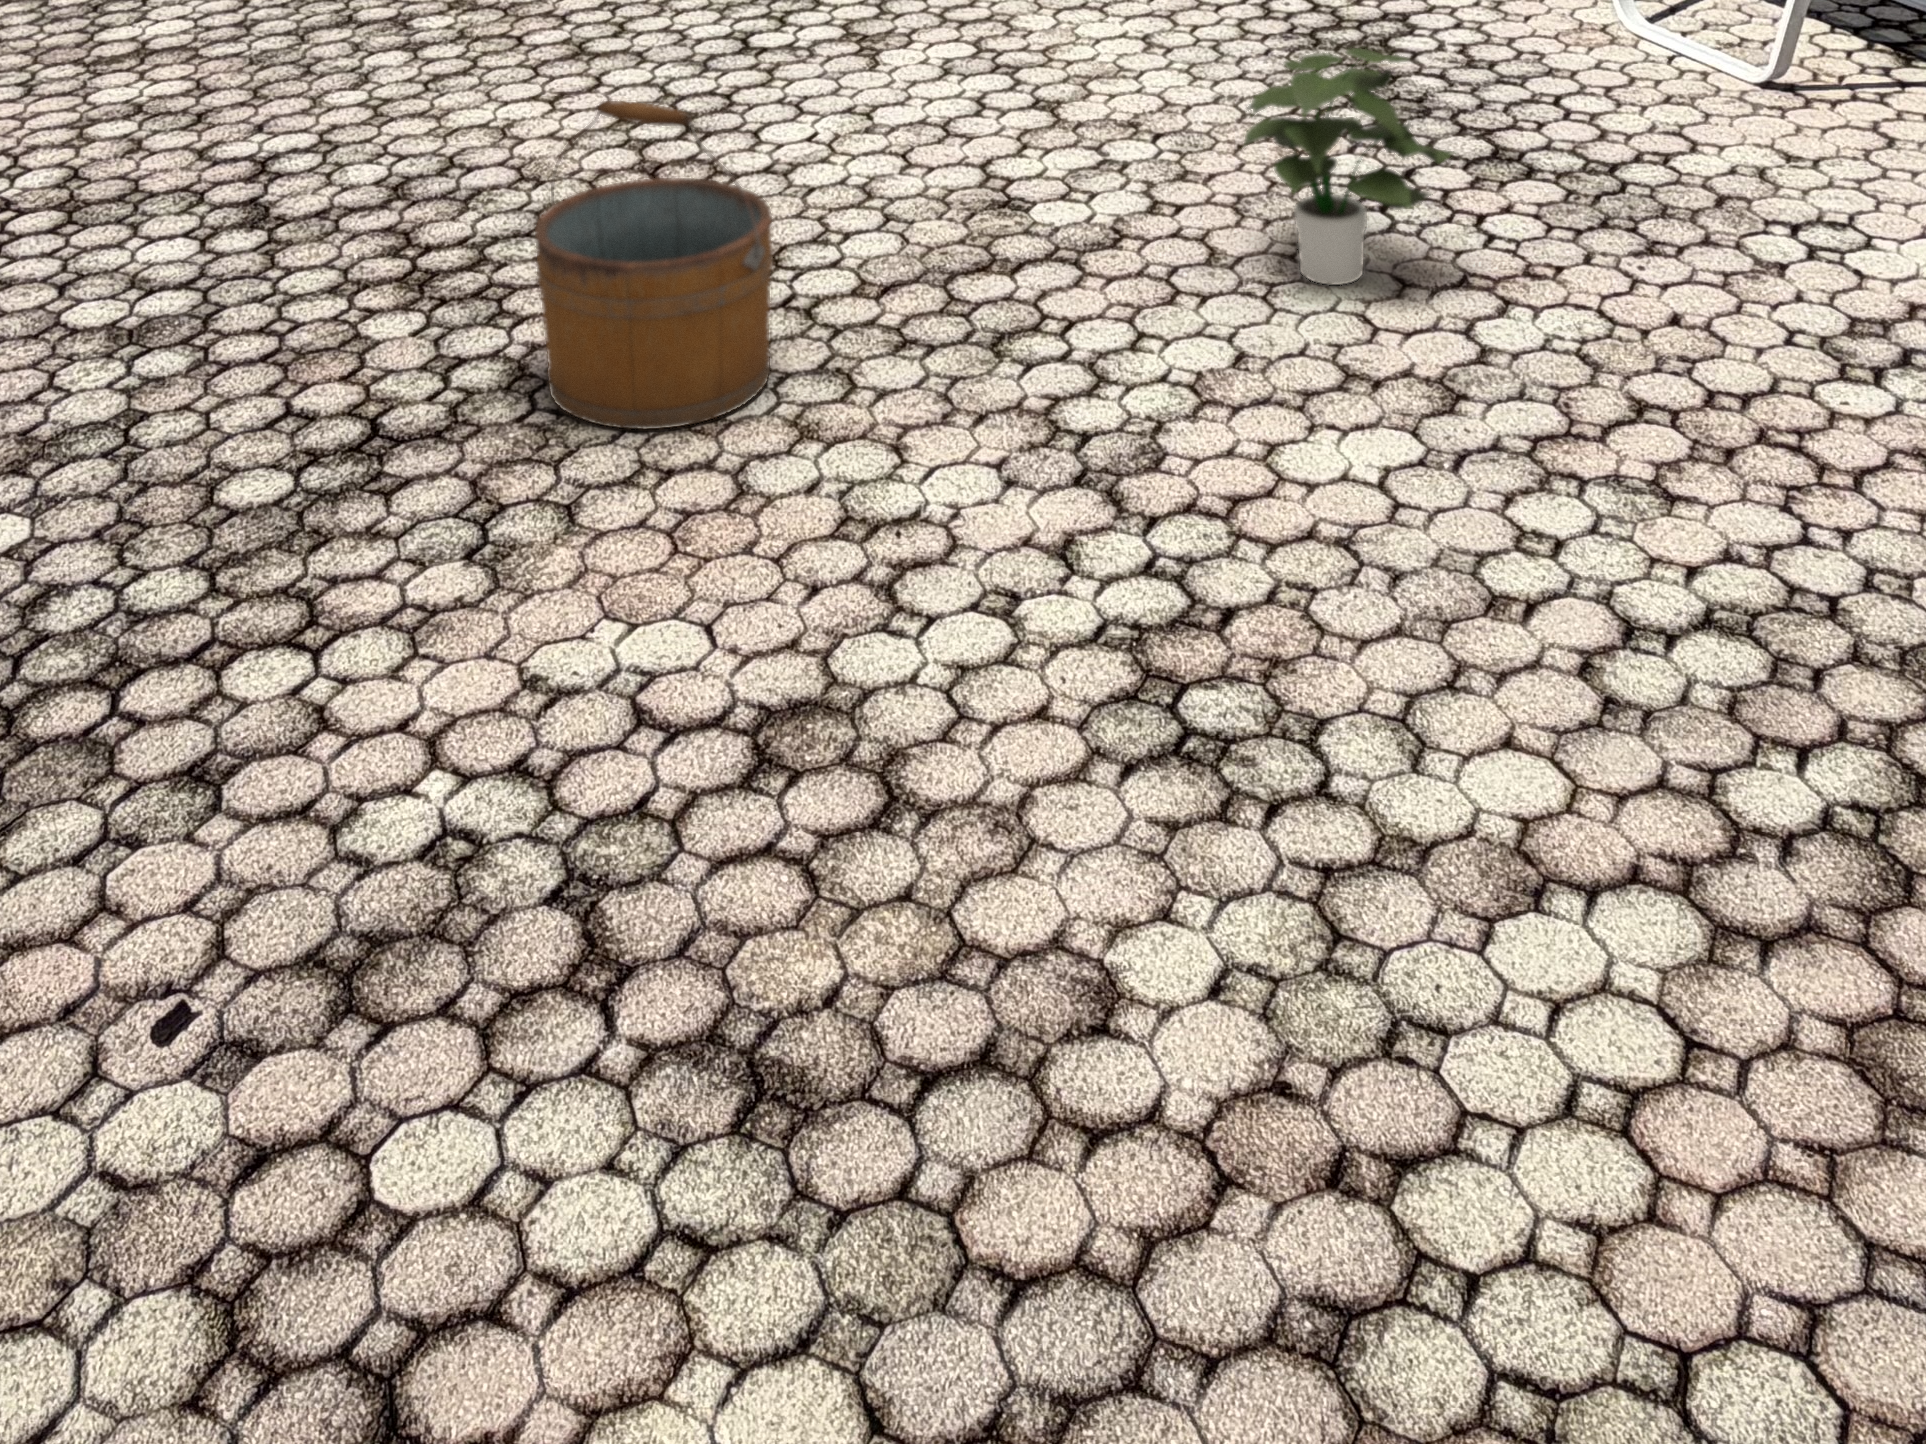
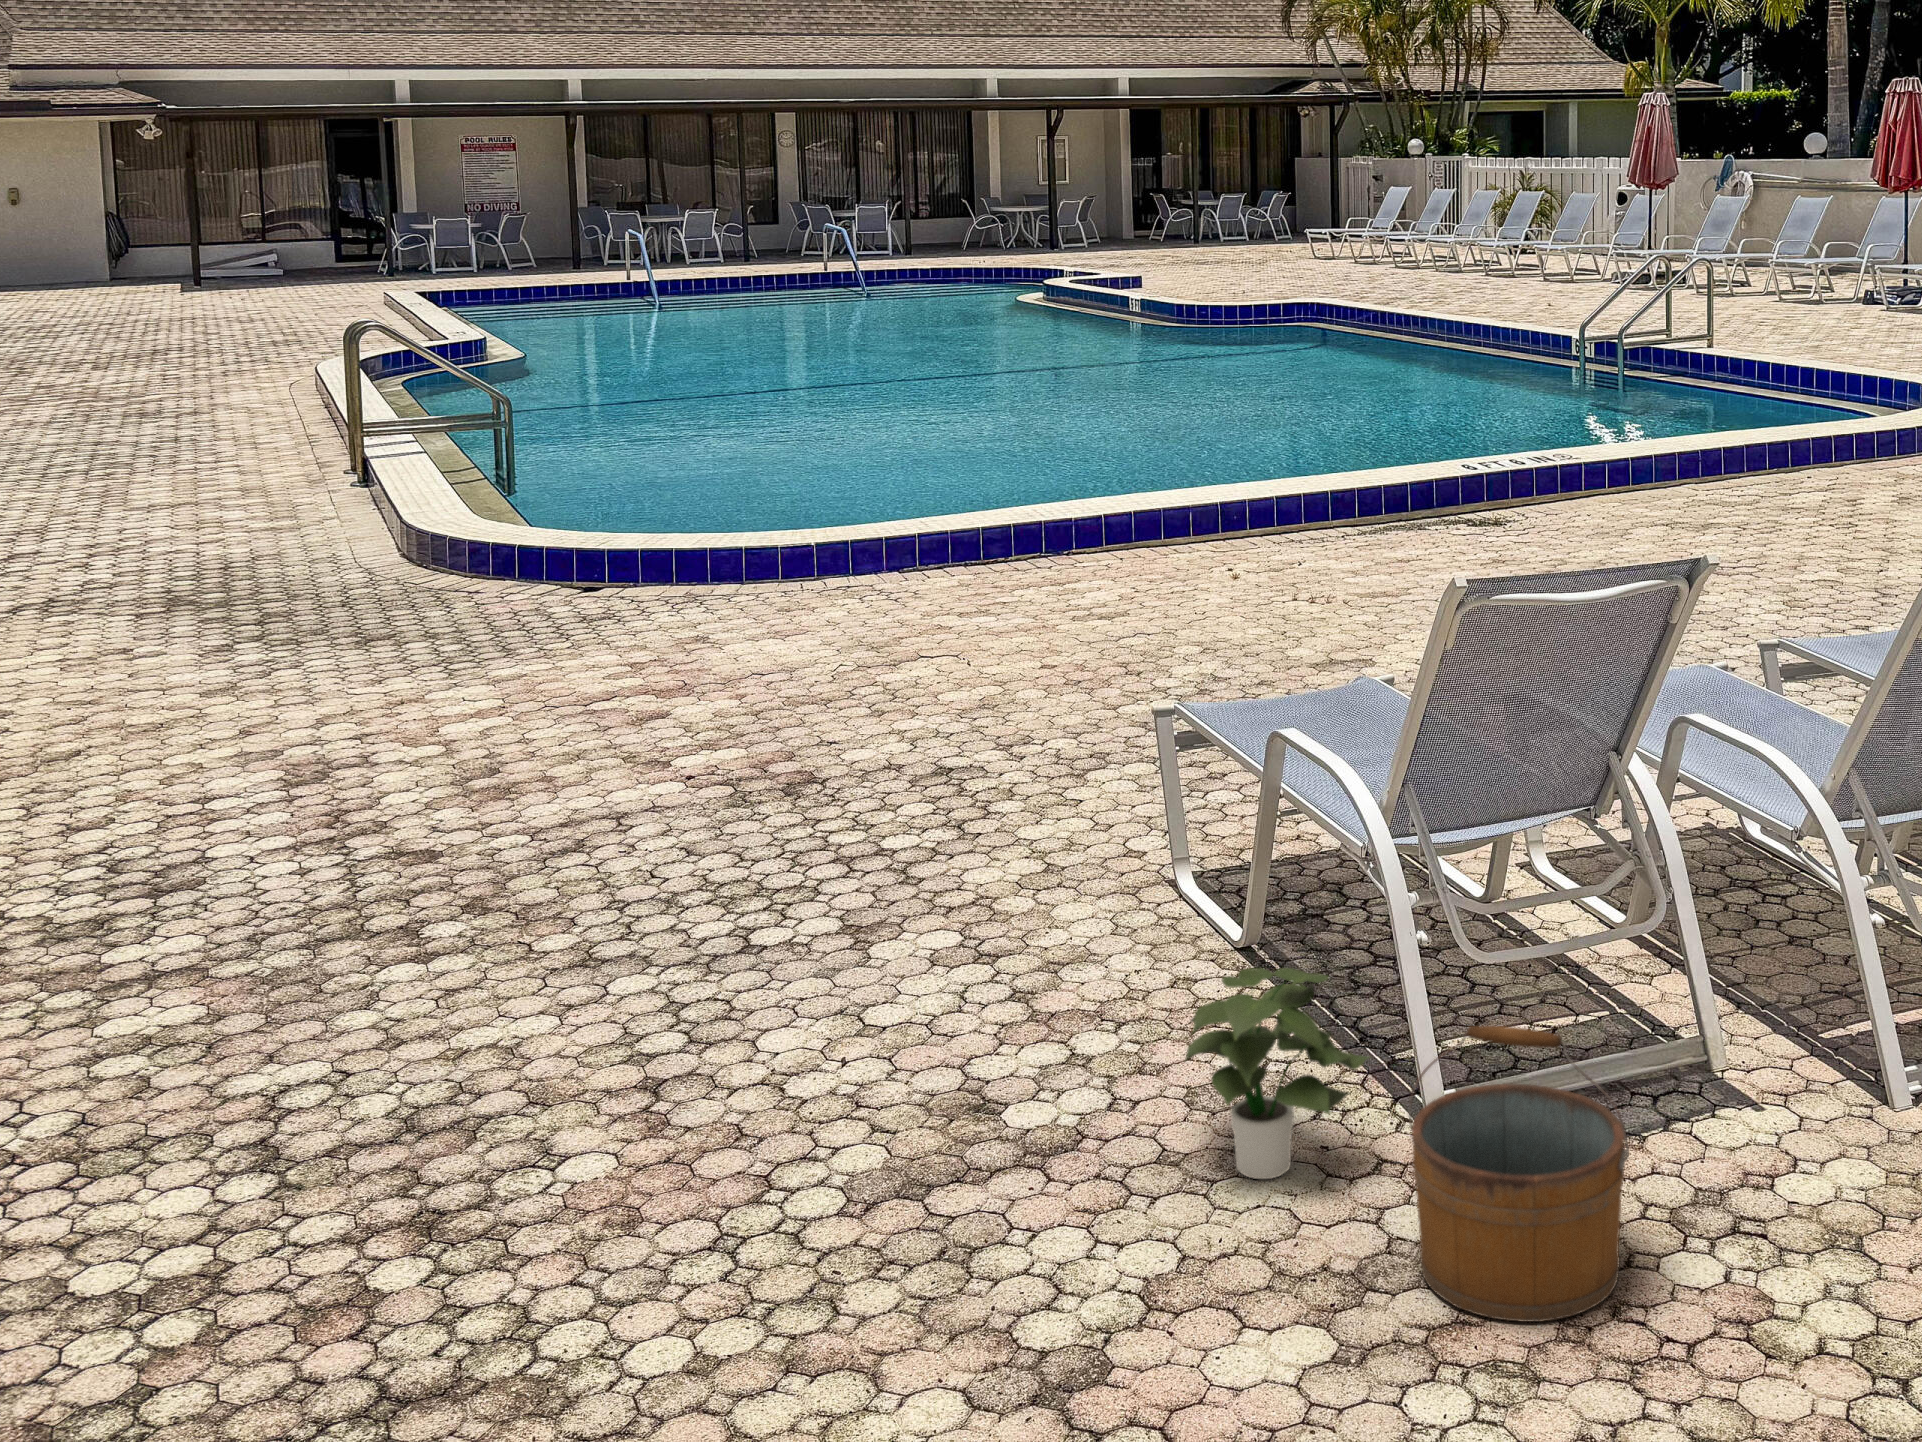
bucket: present [535,101,773,429] -> present [1409,1026,1629,1322]

